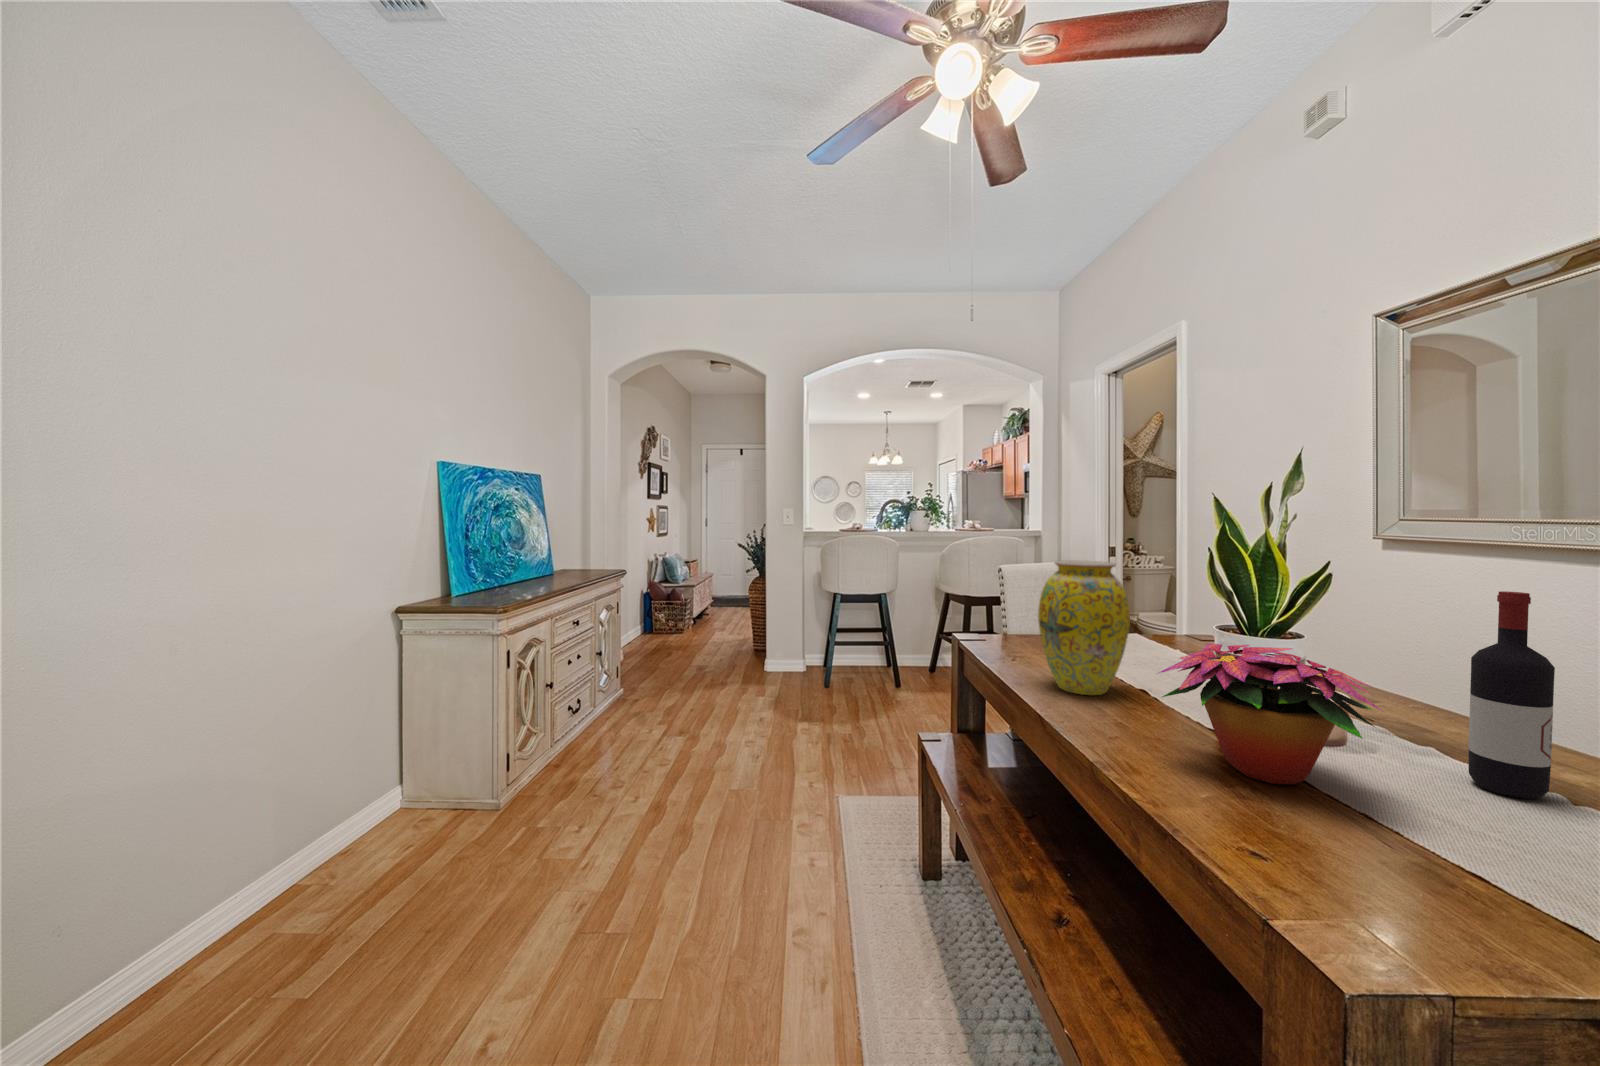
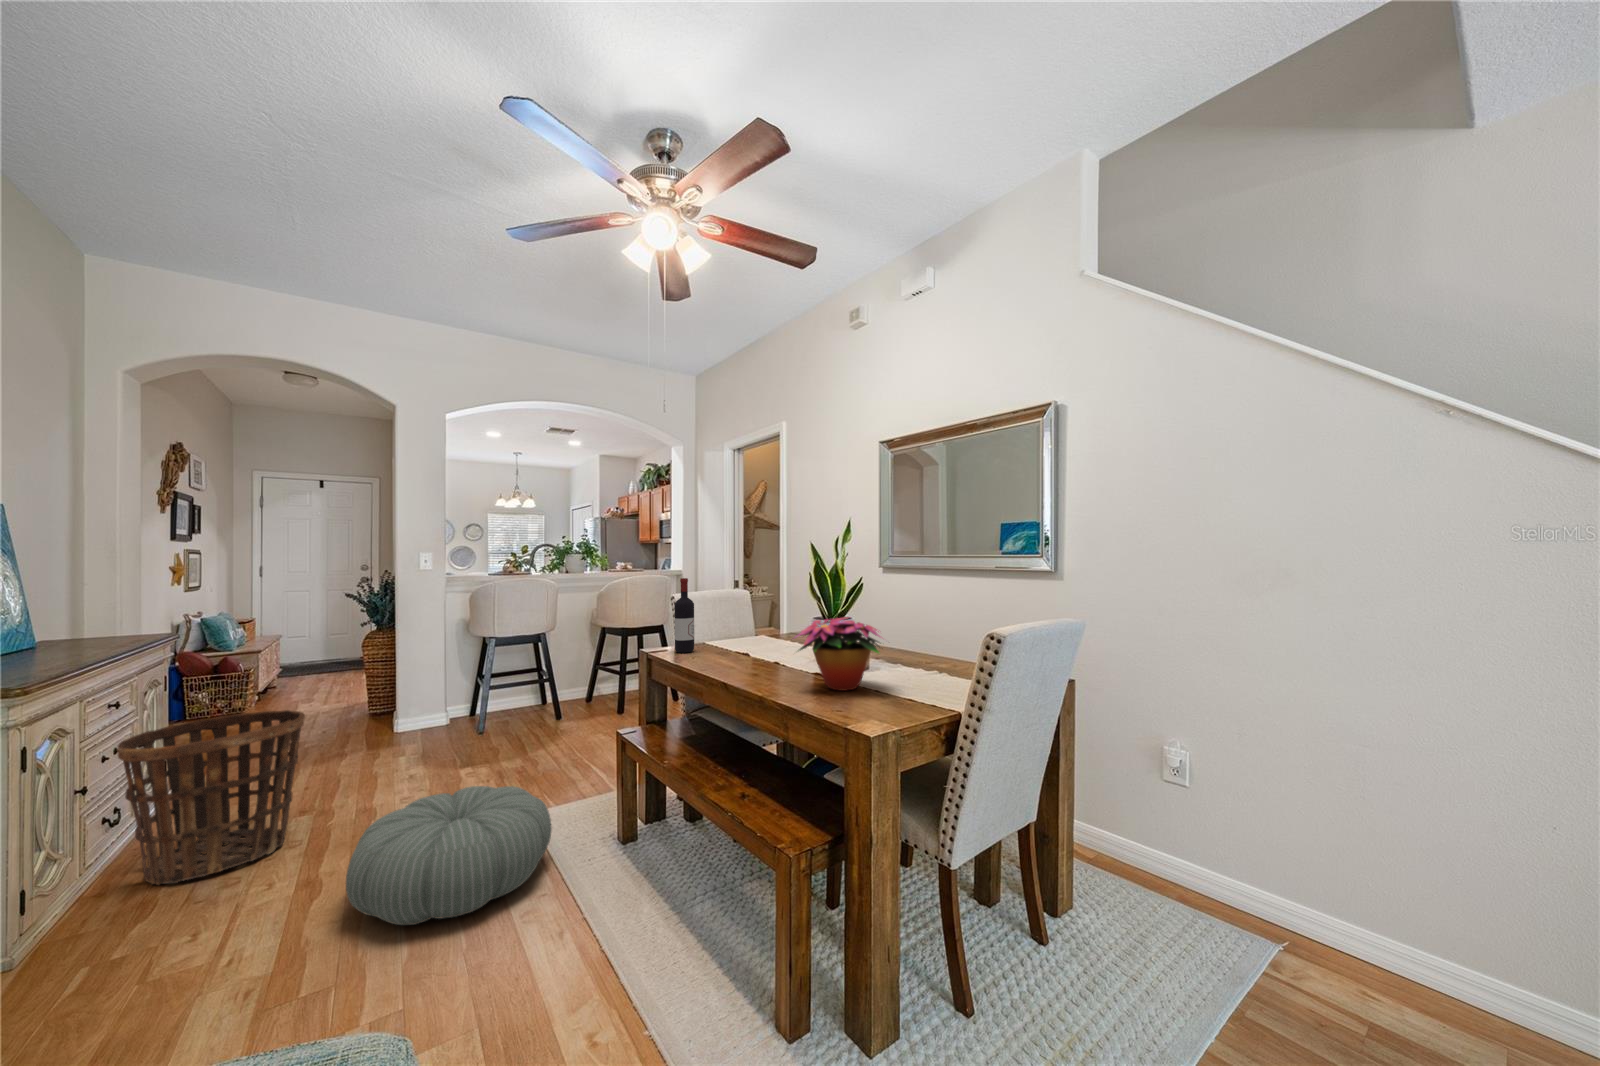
vase: present [1038,560,1130,695] -> none [712,580,768,671]
wine bottle: present [1468,591,1555,799] -> present [674,578,694,653]
basket: none [567,642,678,770] -> present [117,710,305,885]
pouf: none [675,750,854,888] -> present [346,786,552,925]

